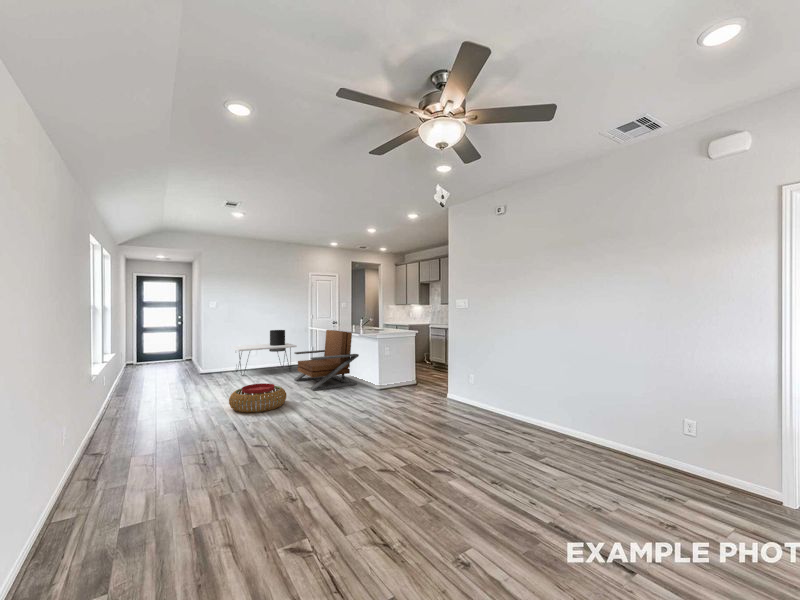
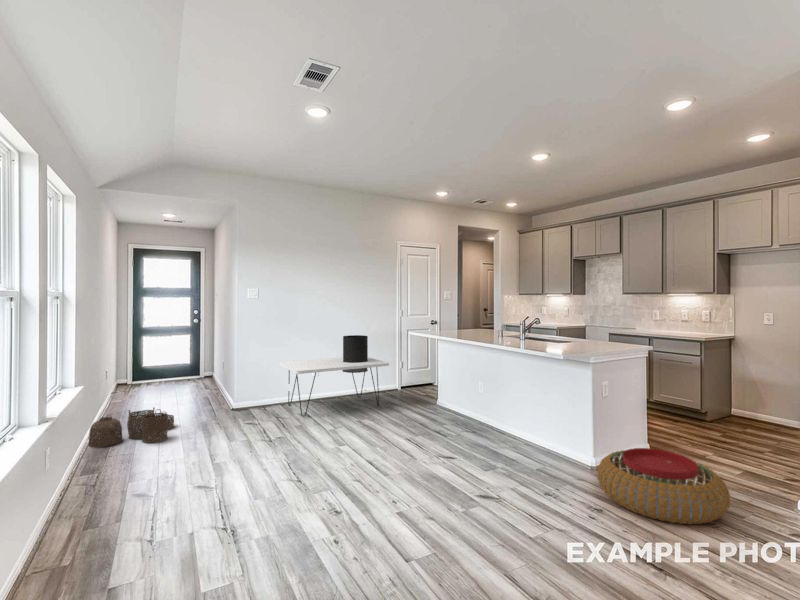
lounge chair: present [294,330,359,391] -> none [402,339,538,466]
woven basket: none [117,370,165,390] -> present [88,408,174,448]
pouf: present [229,383,286,412] -> present [597,448,730,524]

